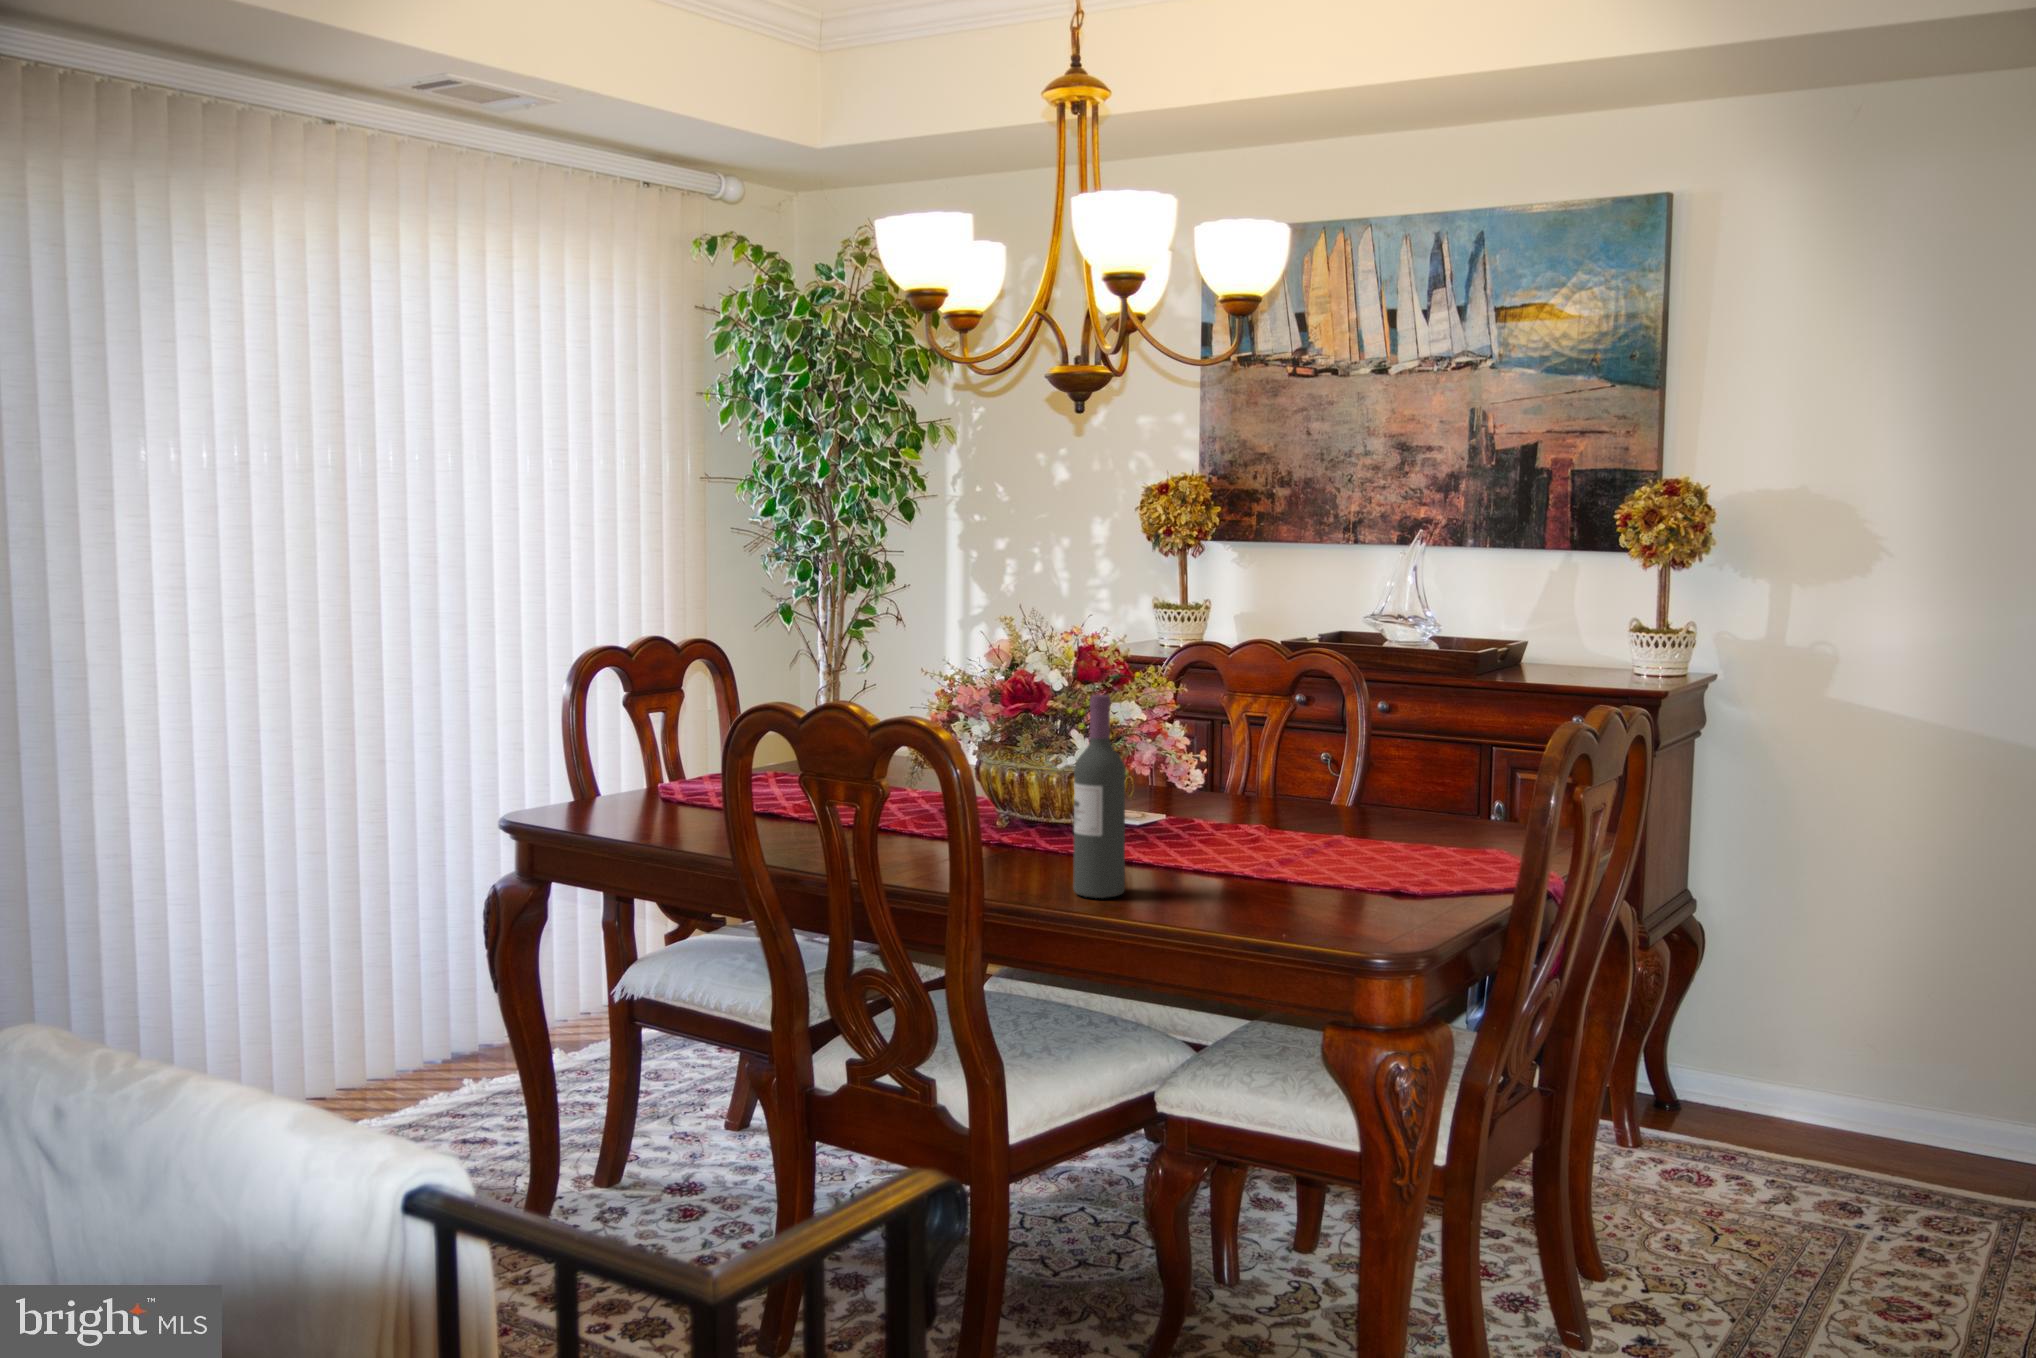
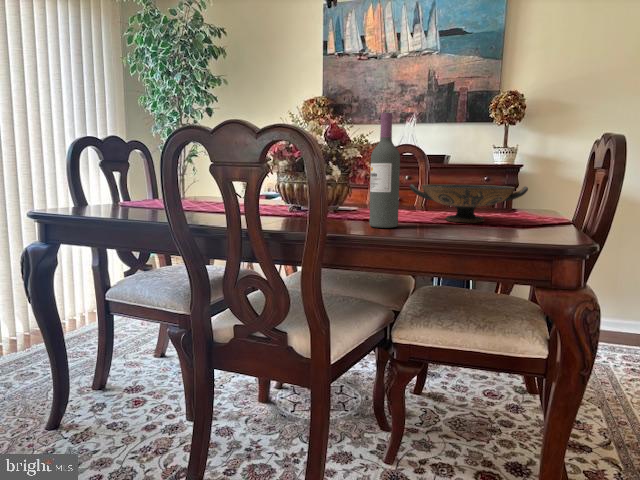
decorative bowl: none [1189,797,1408,886] -> present [410,184,528,222]

